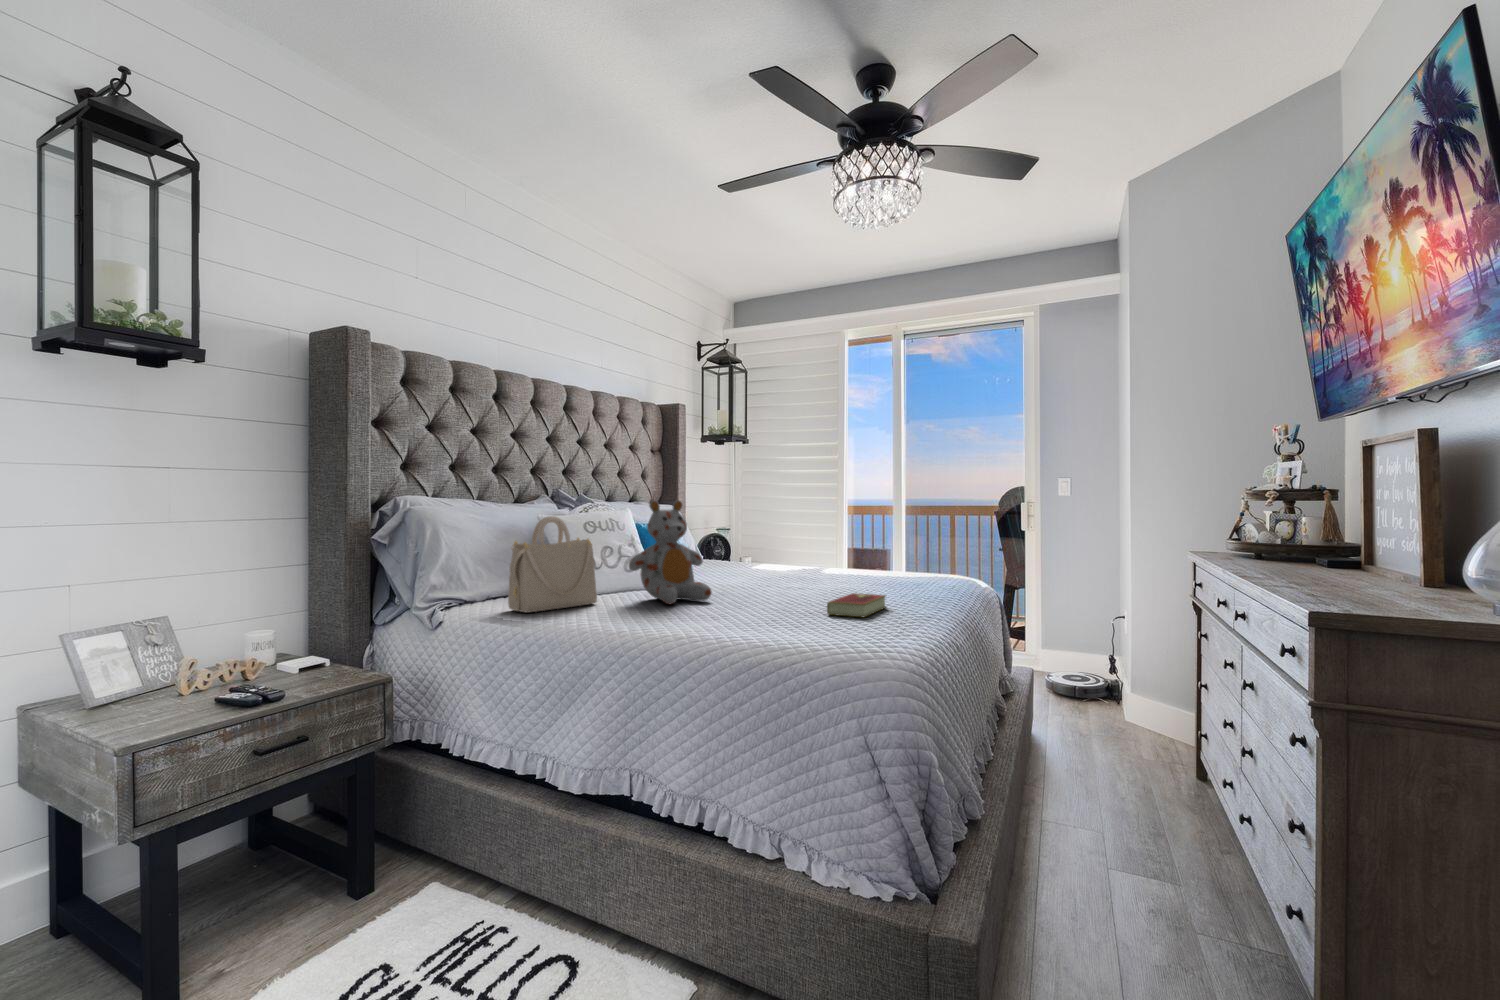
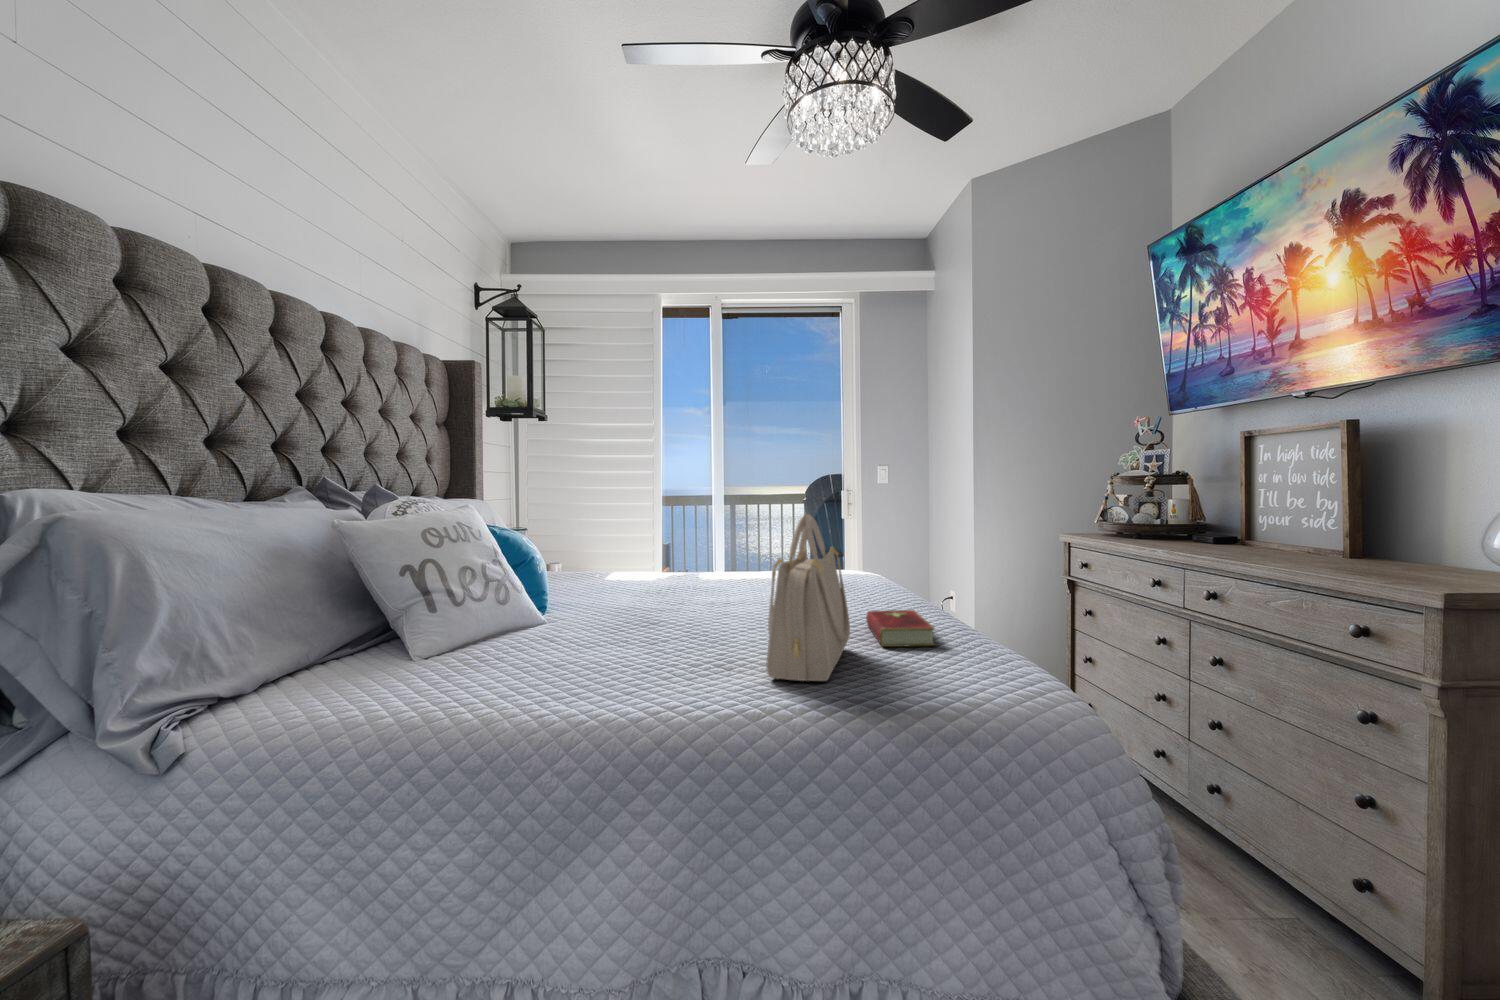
stuffed bear: present [629,500,712,604] -> none [550,491,679,655]
handbag: present [508,516,597,612] -> present [766,514,850,681]

